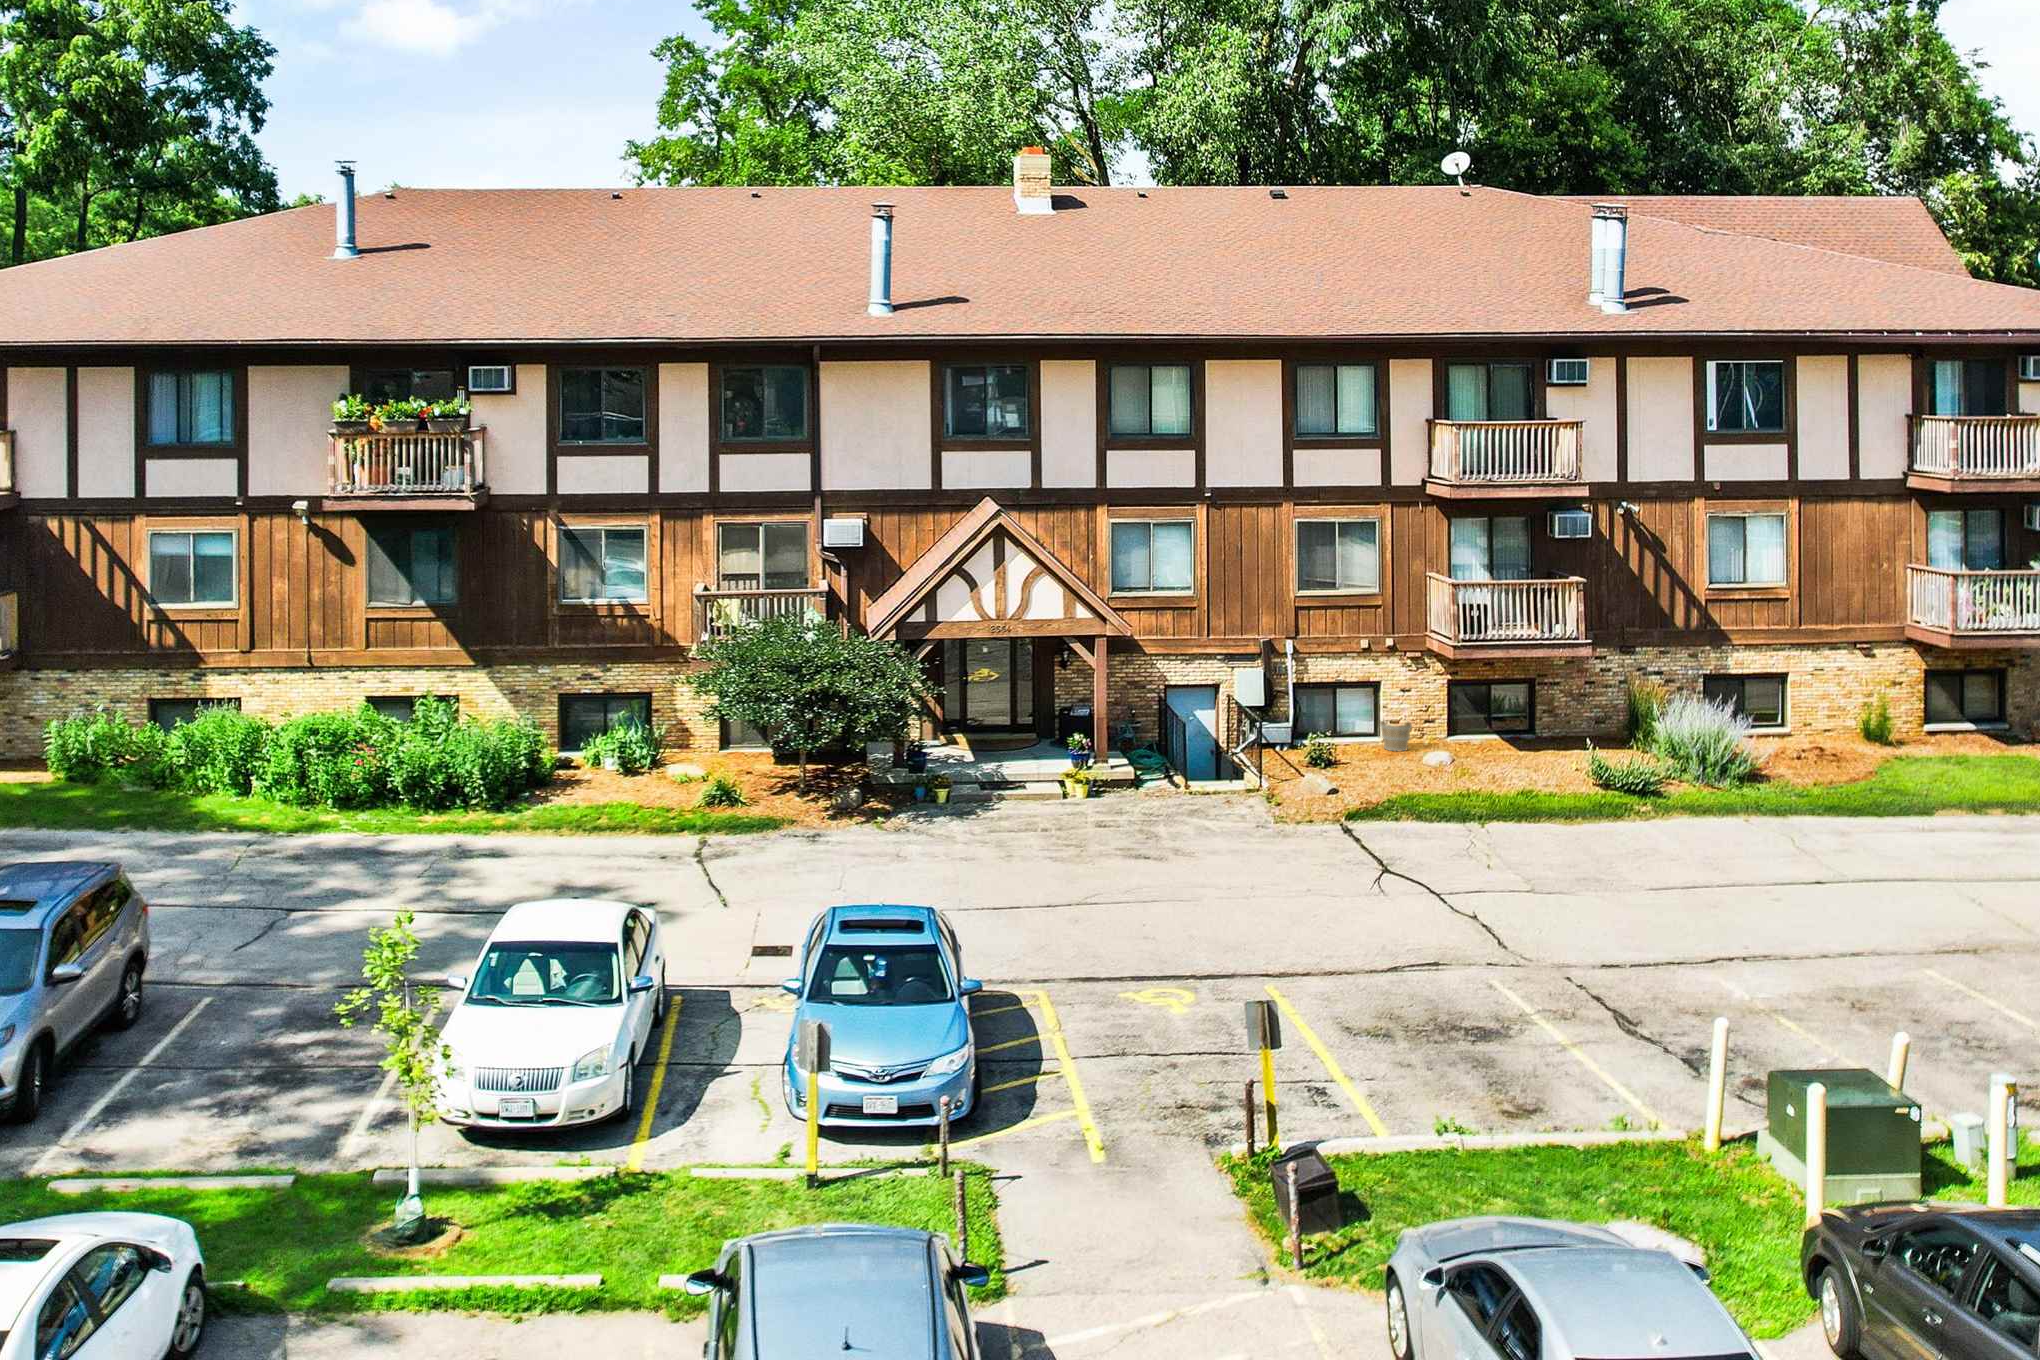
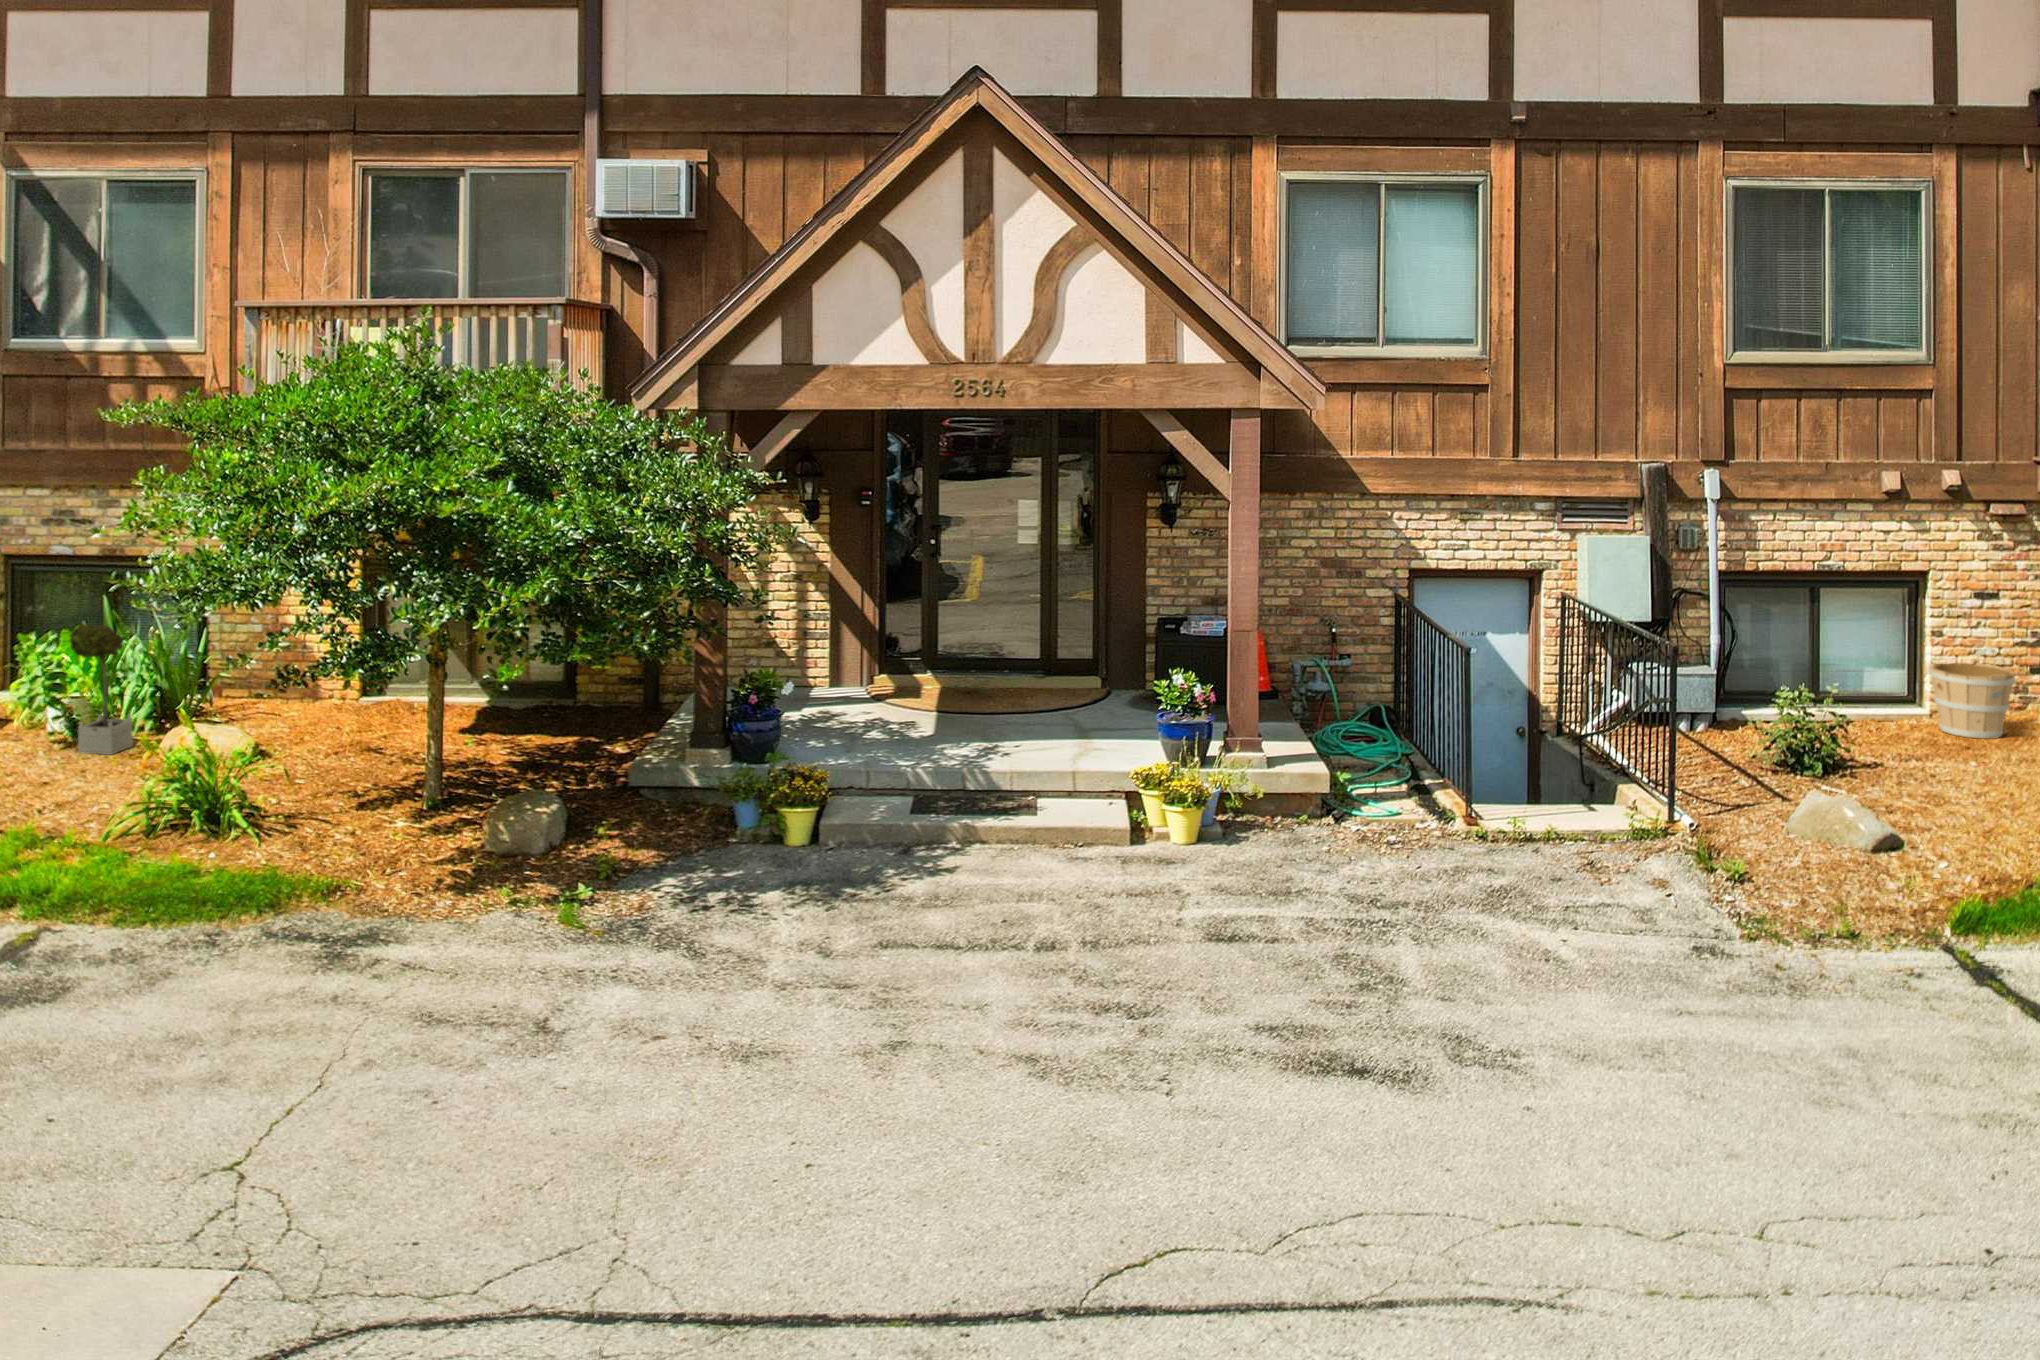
potted tree: none [625,725,648,779] -> present [70,623,133,755]

